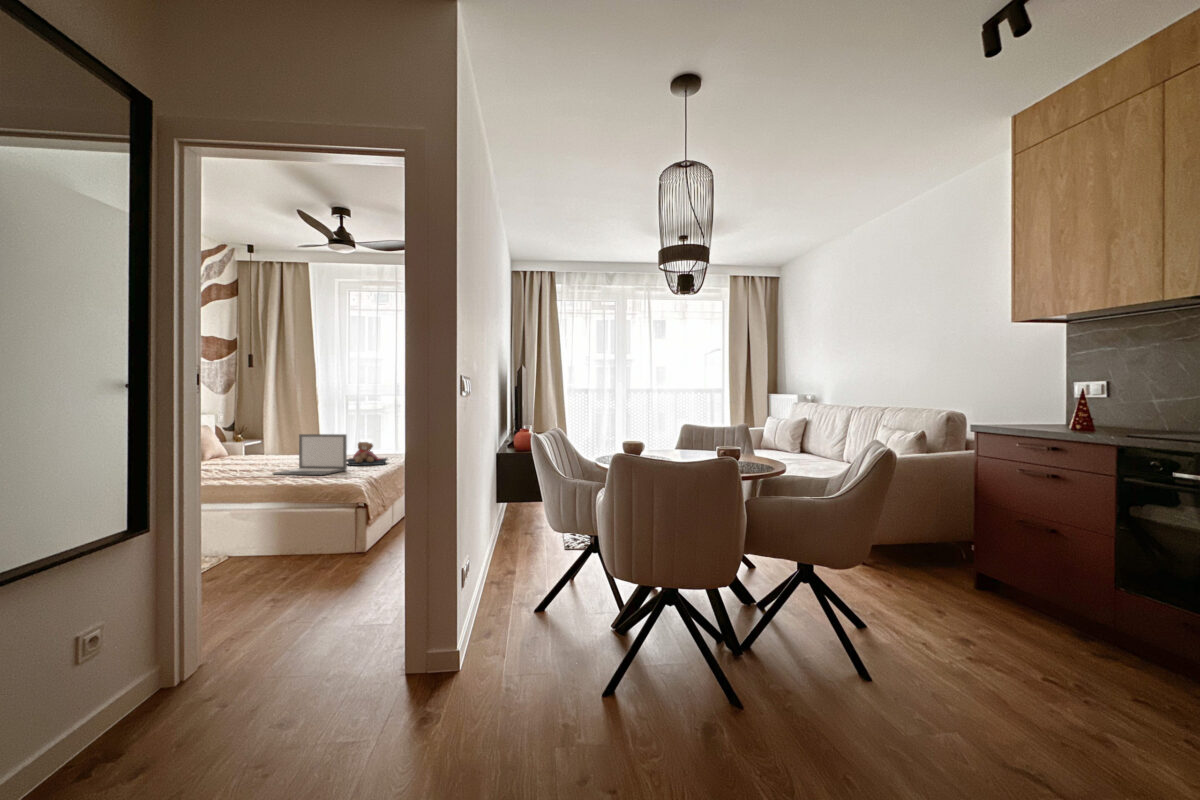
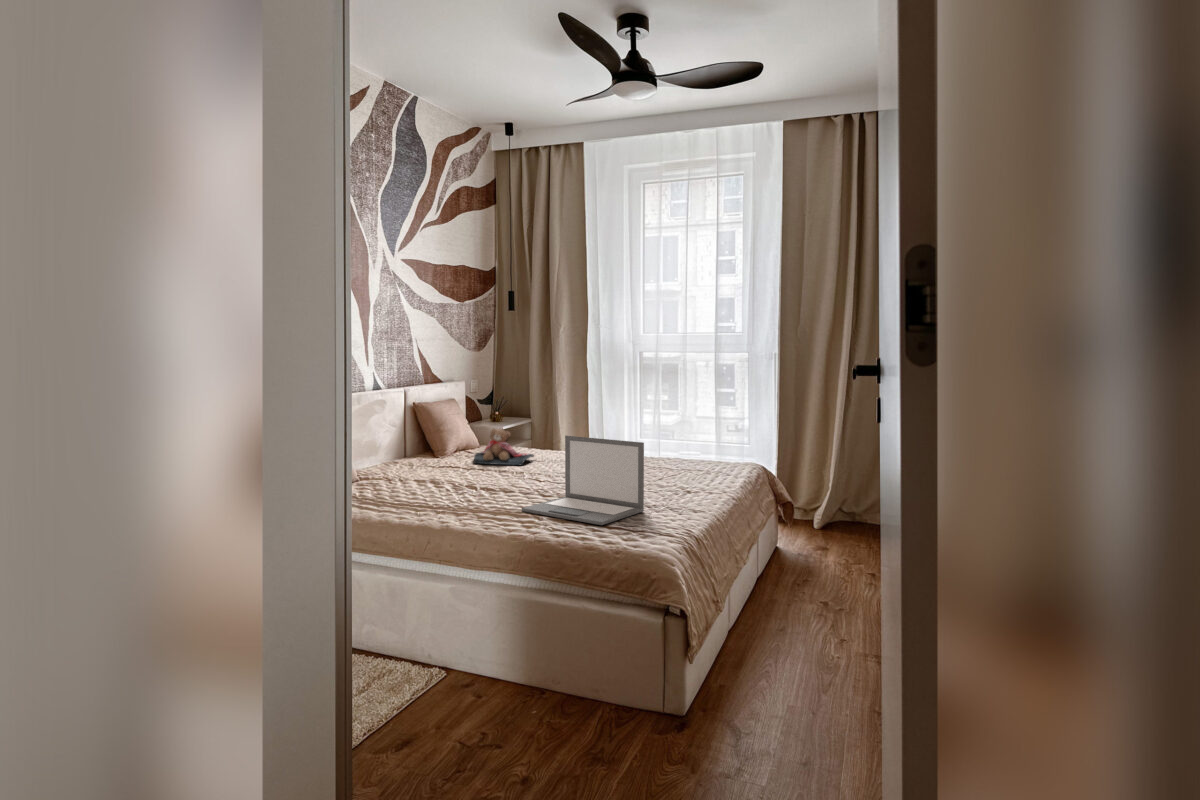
teddy bear: present [347,442,387,466] -> present [474,428,534,465]

